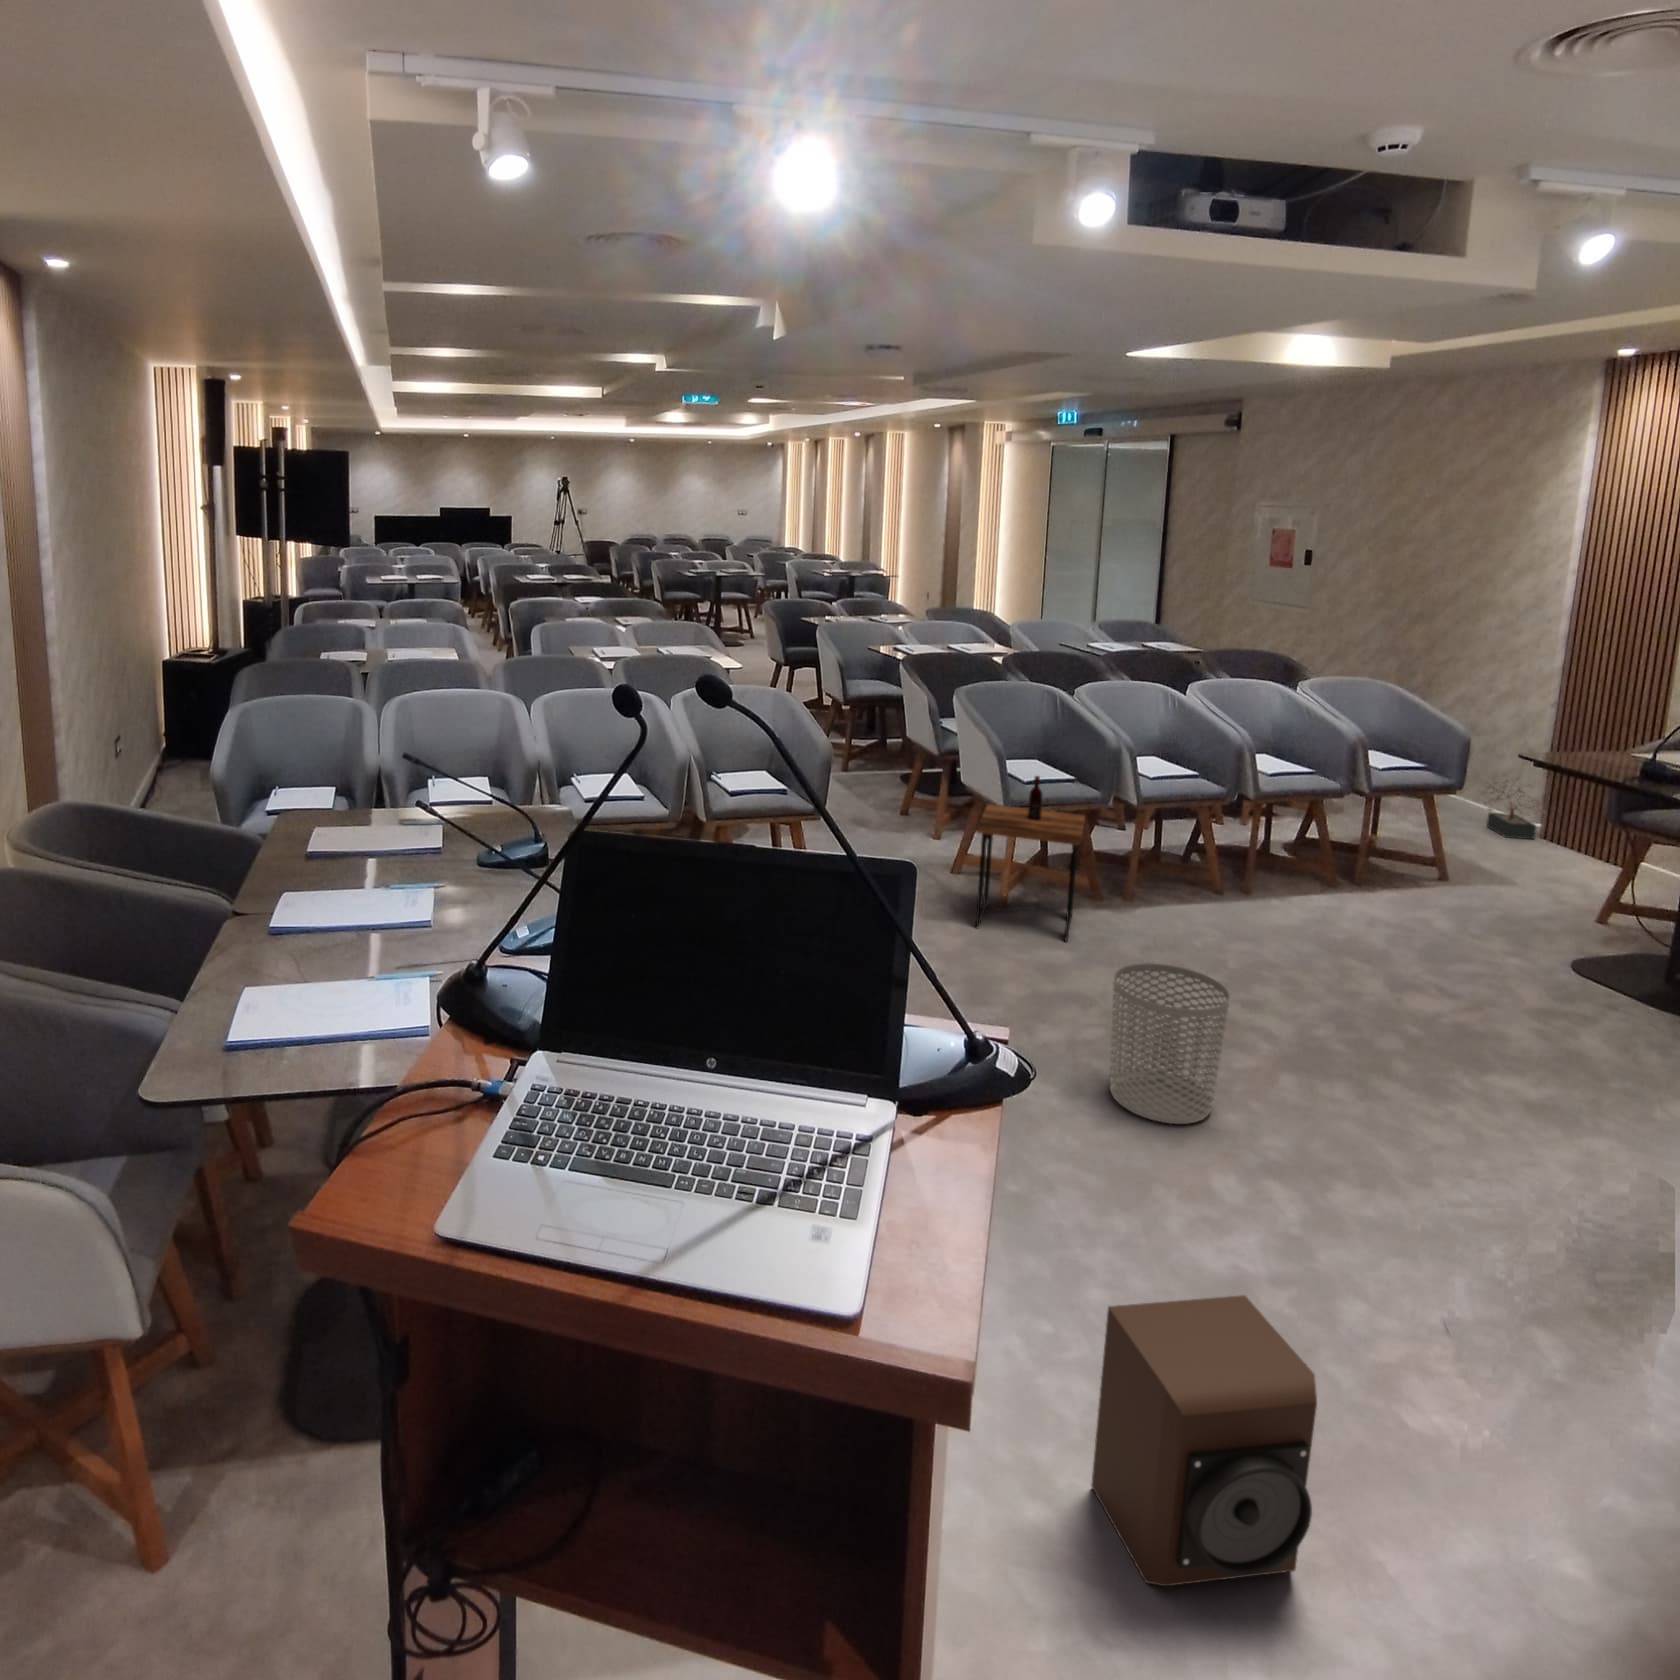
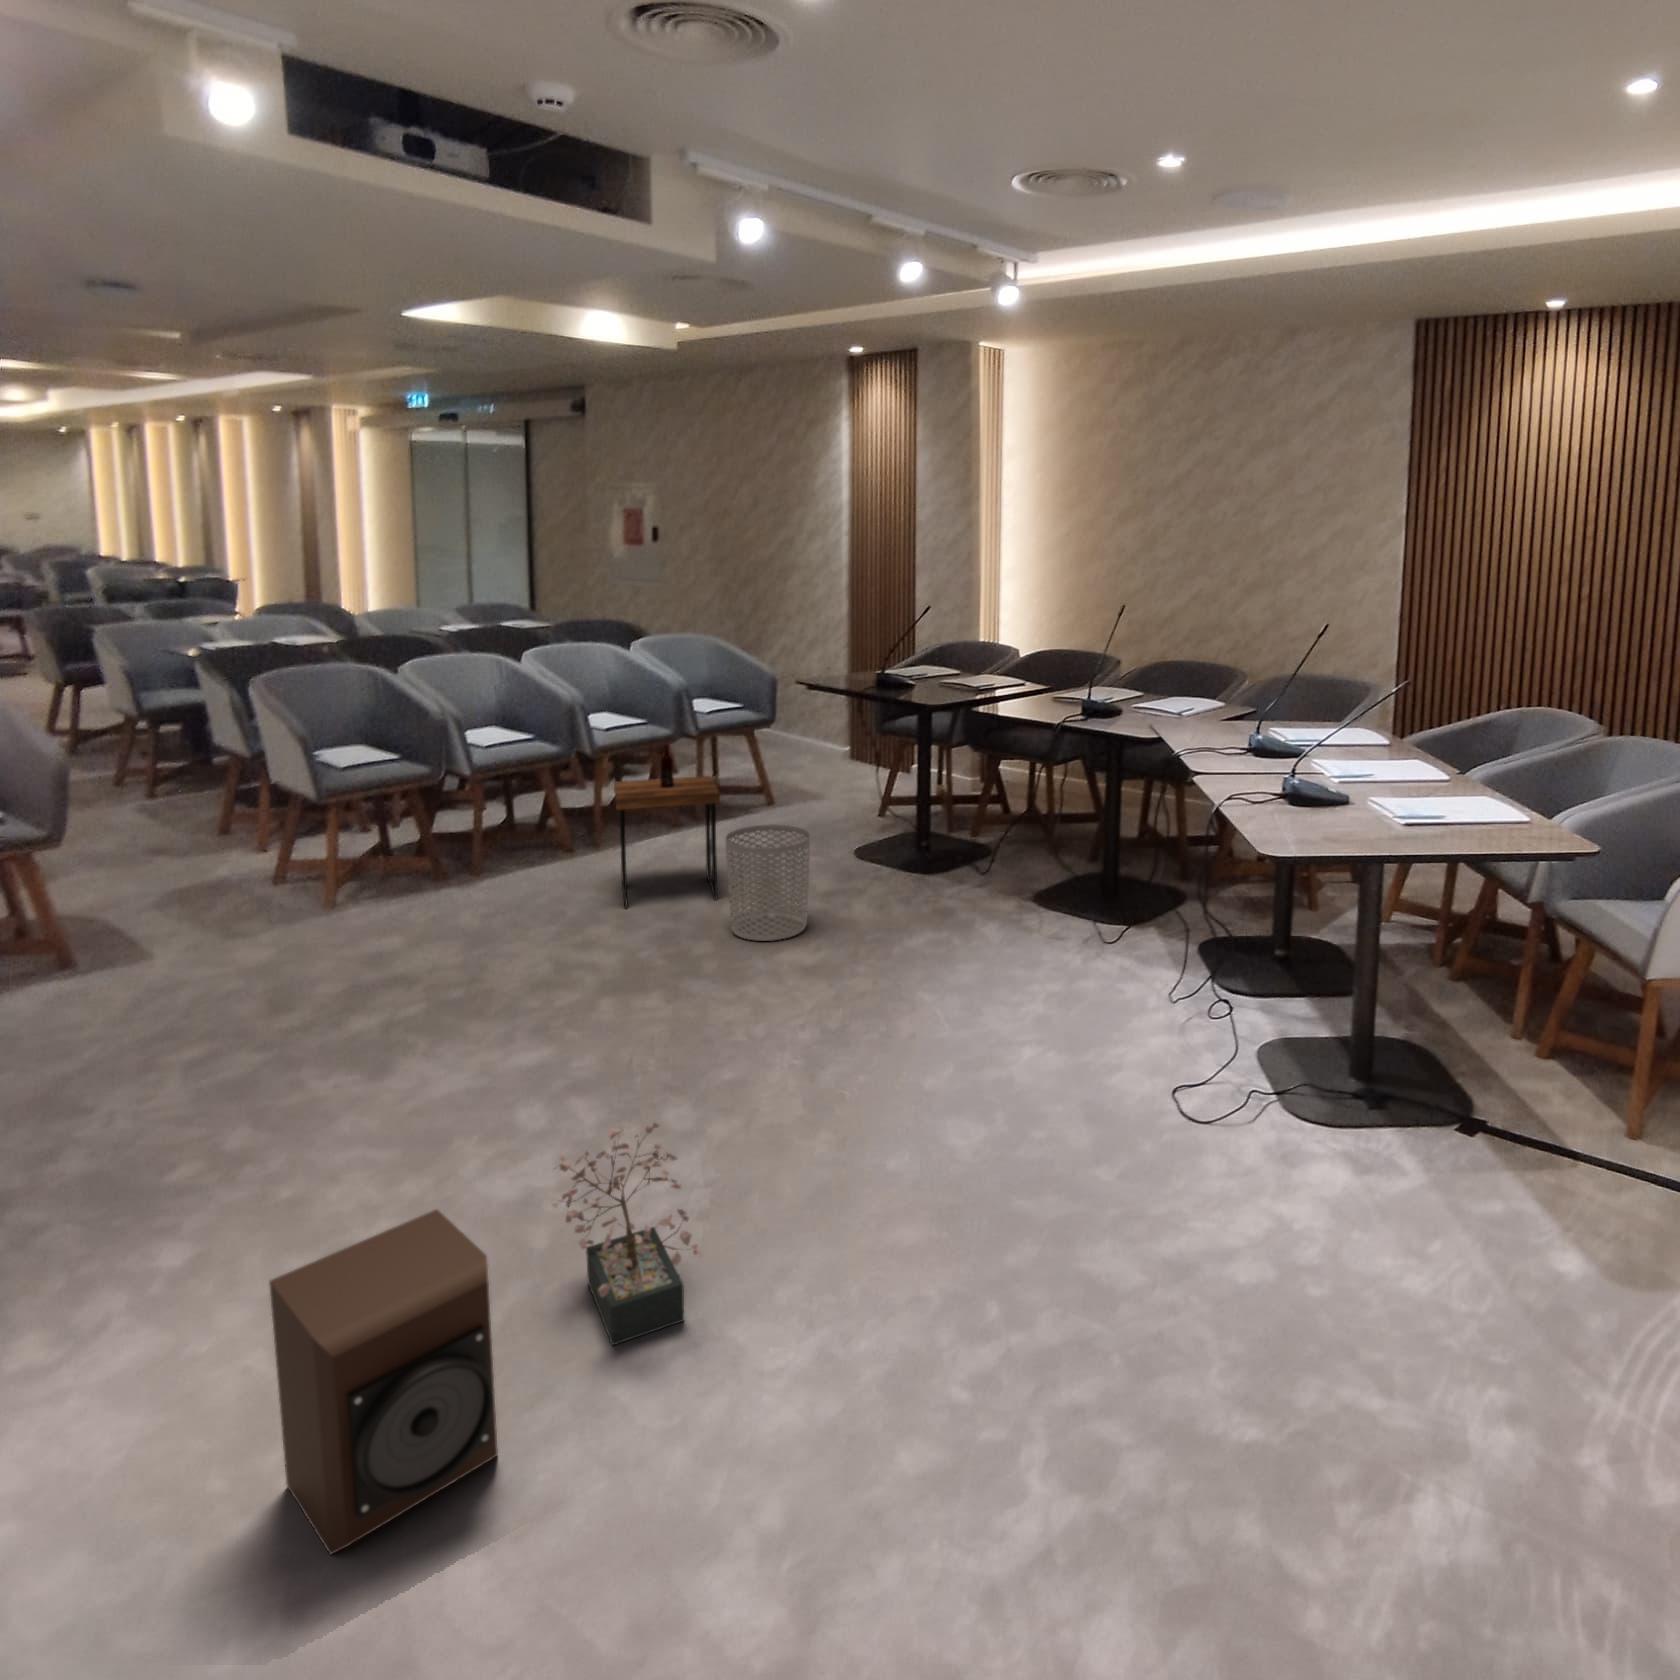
decorative plant: present [1480,773,1546,839] -> present [551,1123,701,1345]
side table: present [976,776,1085,942] -> present [614,743,720,909]
waste bin: present [1110,963,1230,1124] -> present [725,824,810,941]

